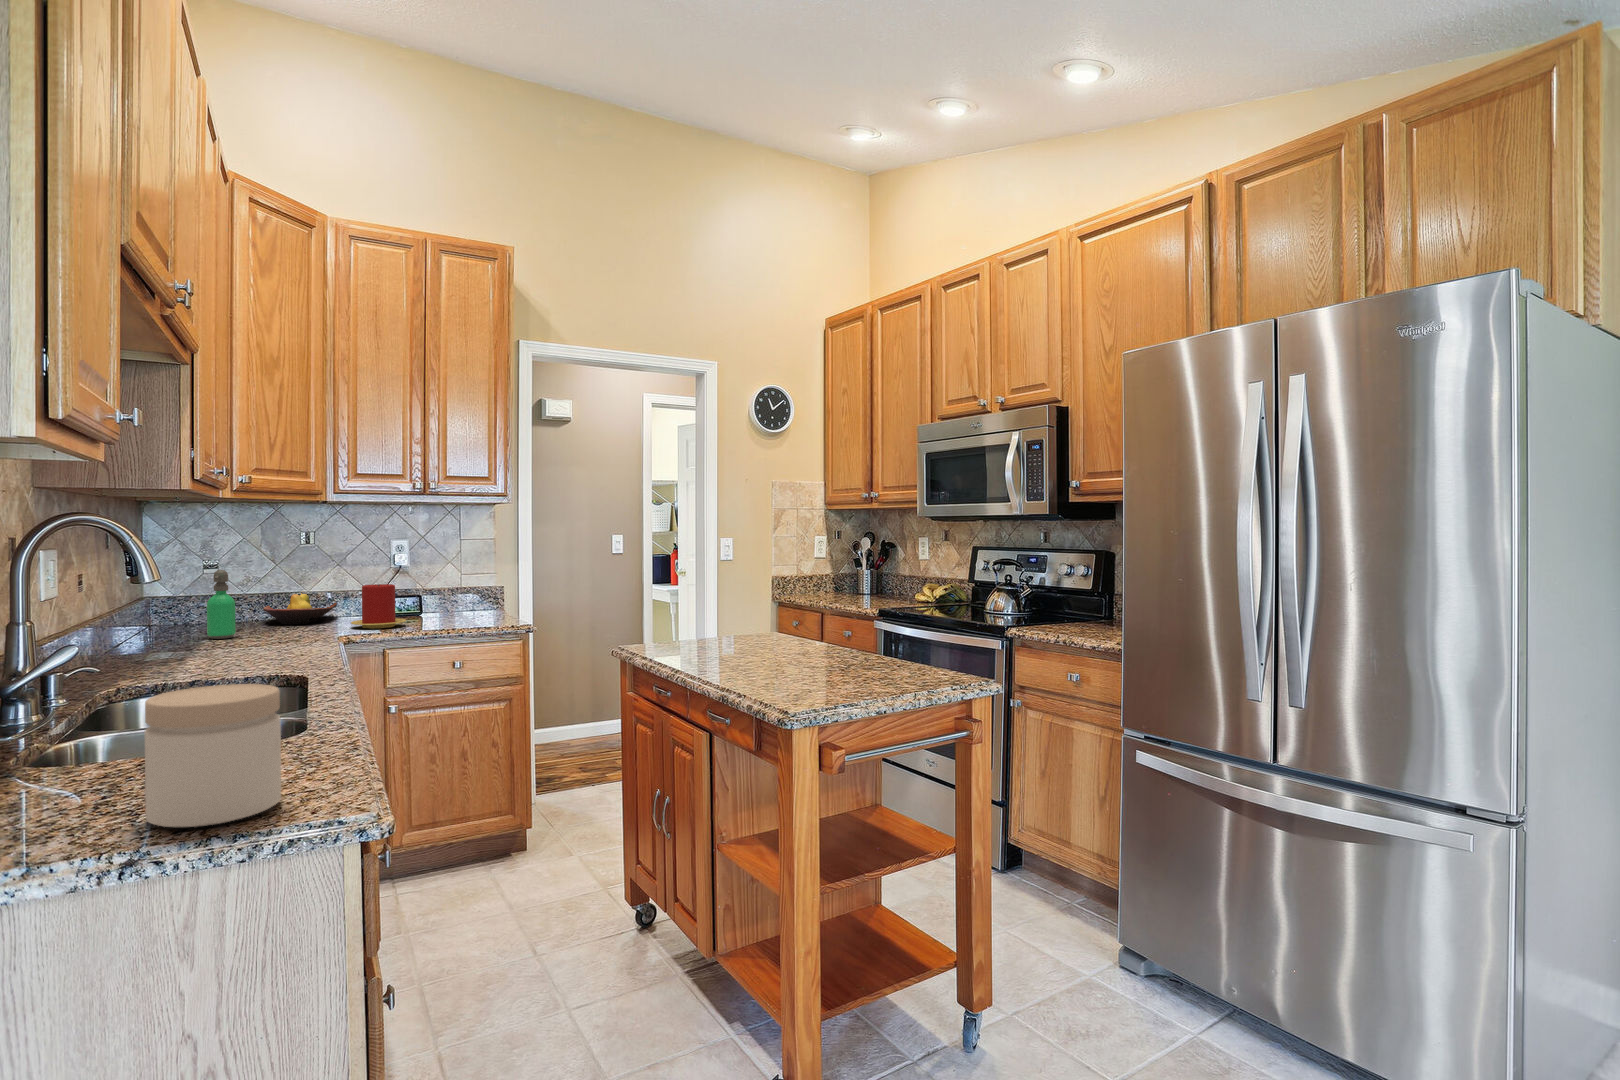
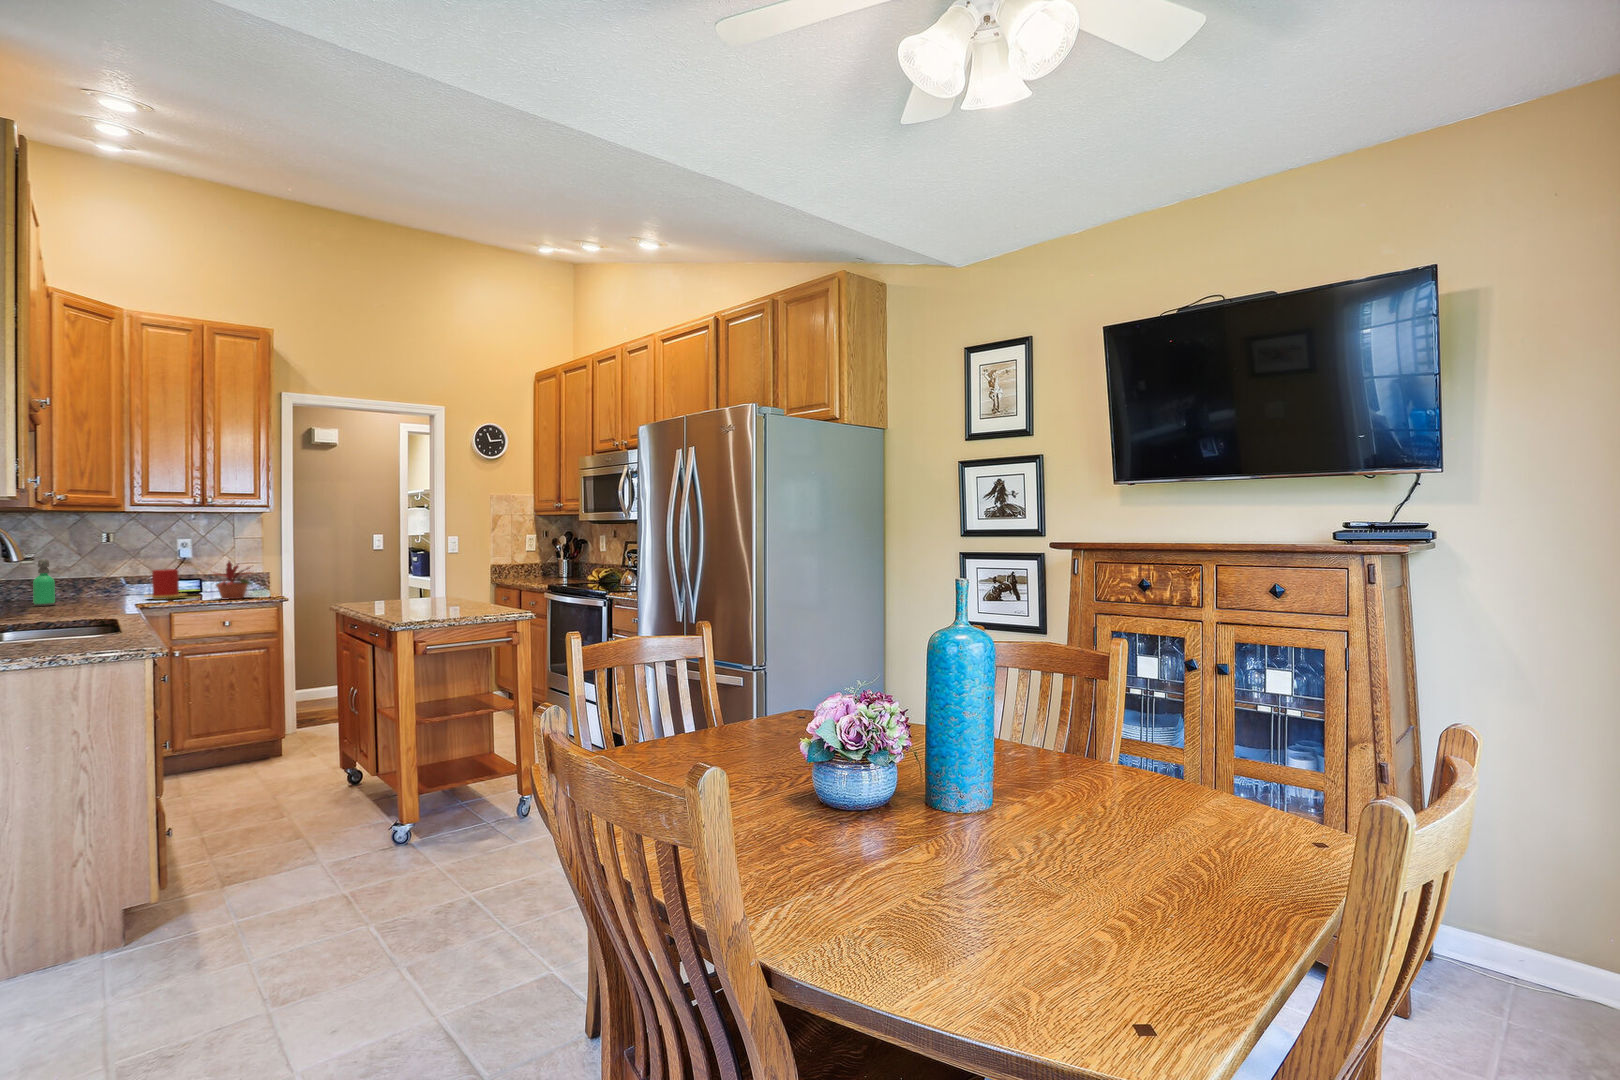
potted plant: none [432,571,499,630] -> present [213,561,251,599]
fruit bowl: present [263,593,337,625] -> none [73,576,132,599]
jar: present [145,684,281,827] -> none [51,596,114,651]

